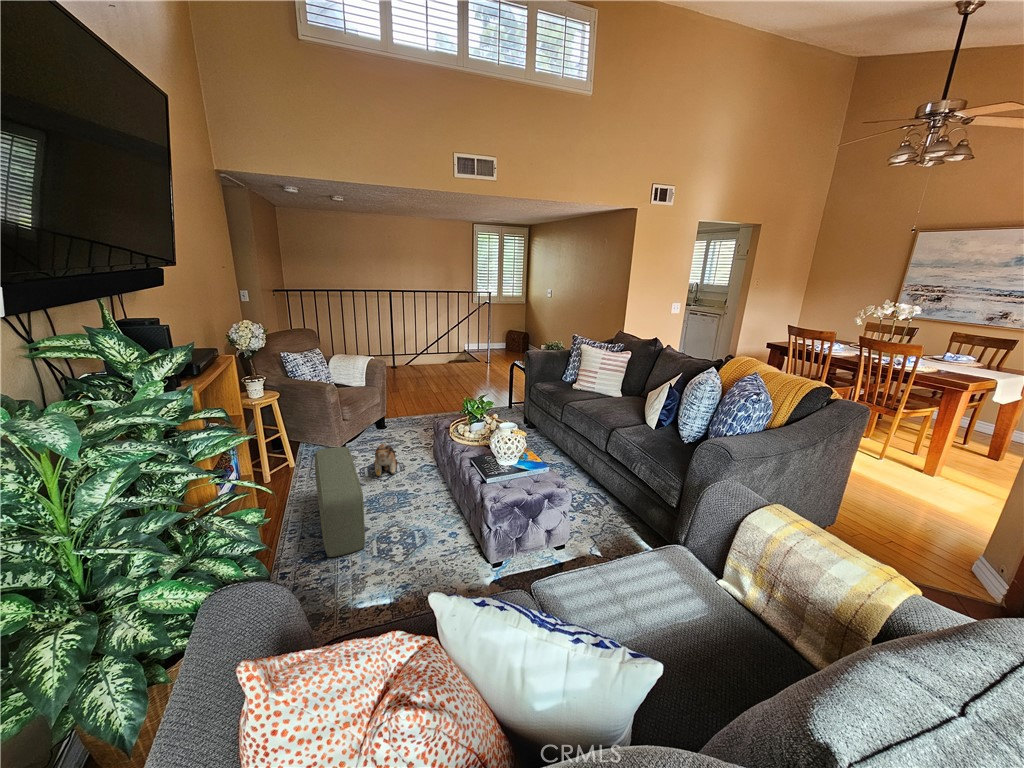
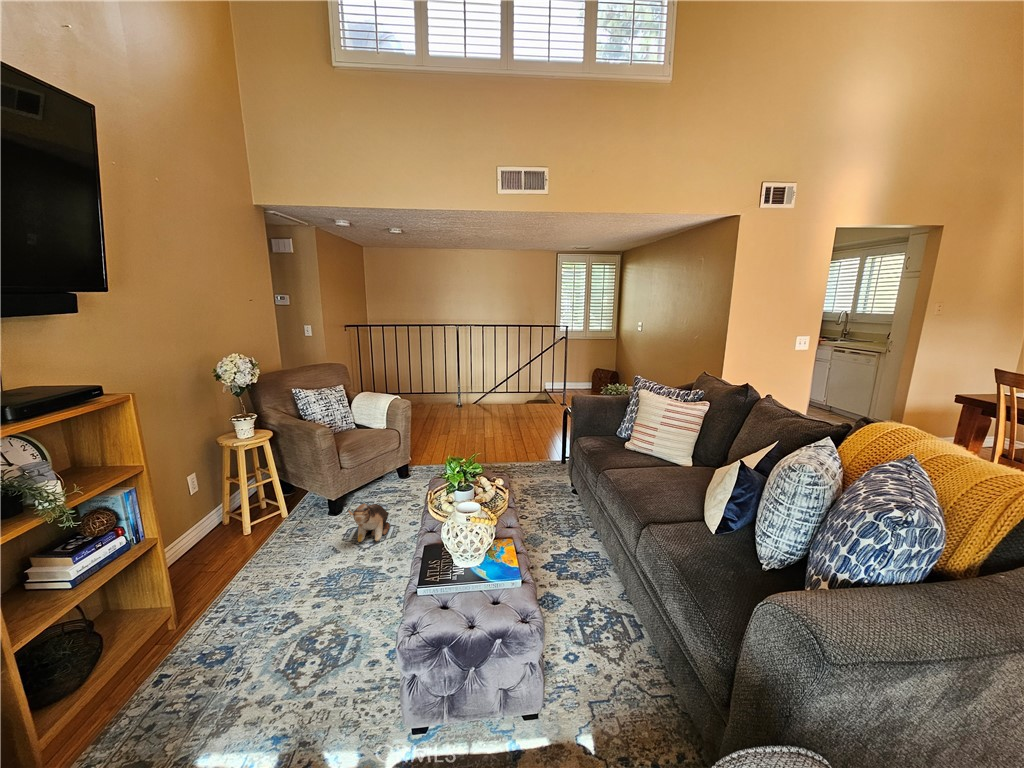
pouf: present [315,447,365,557] -> none [223,505,319,657]

